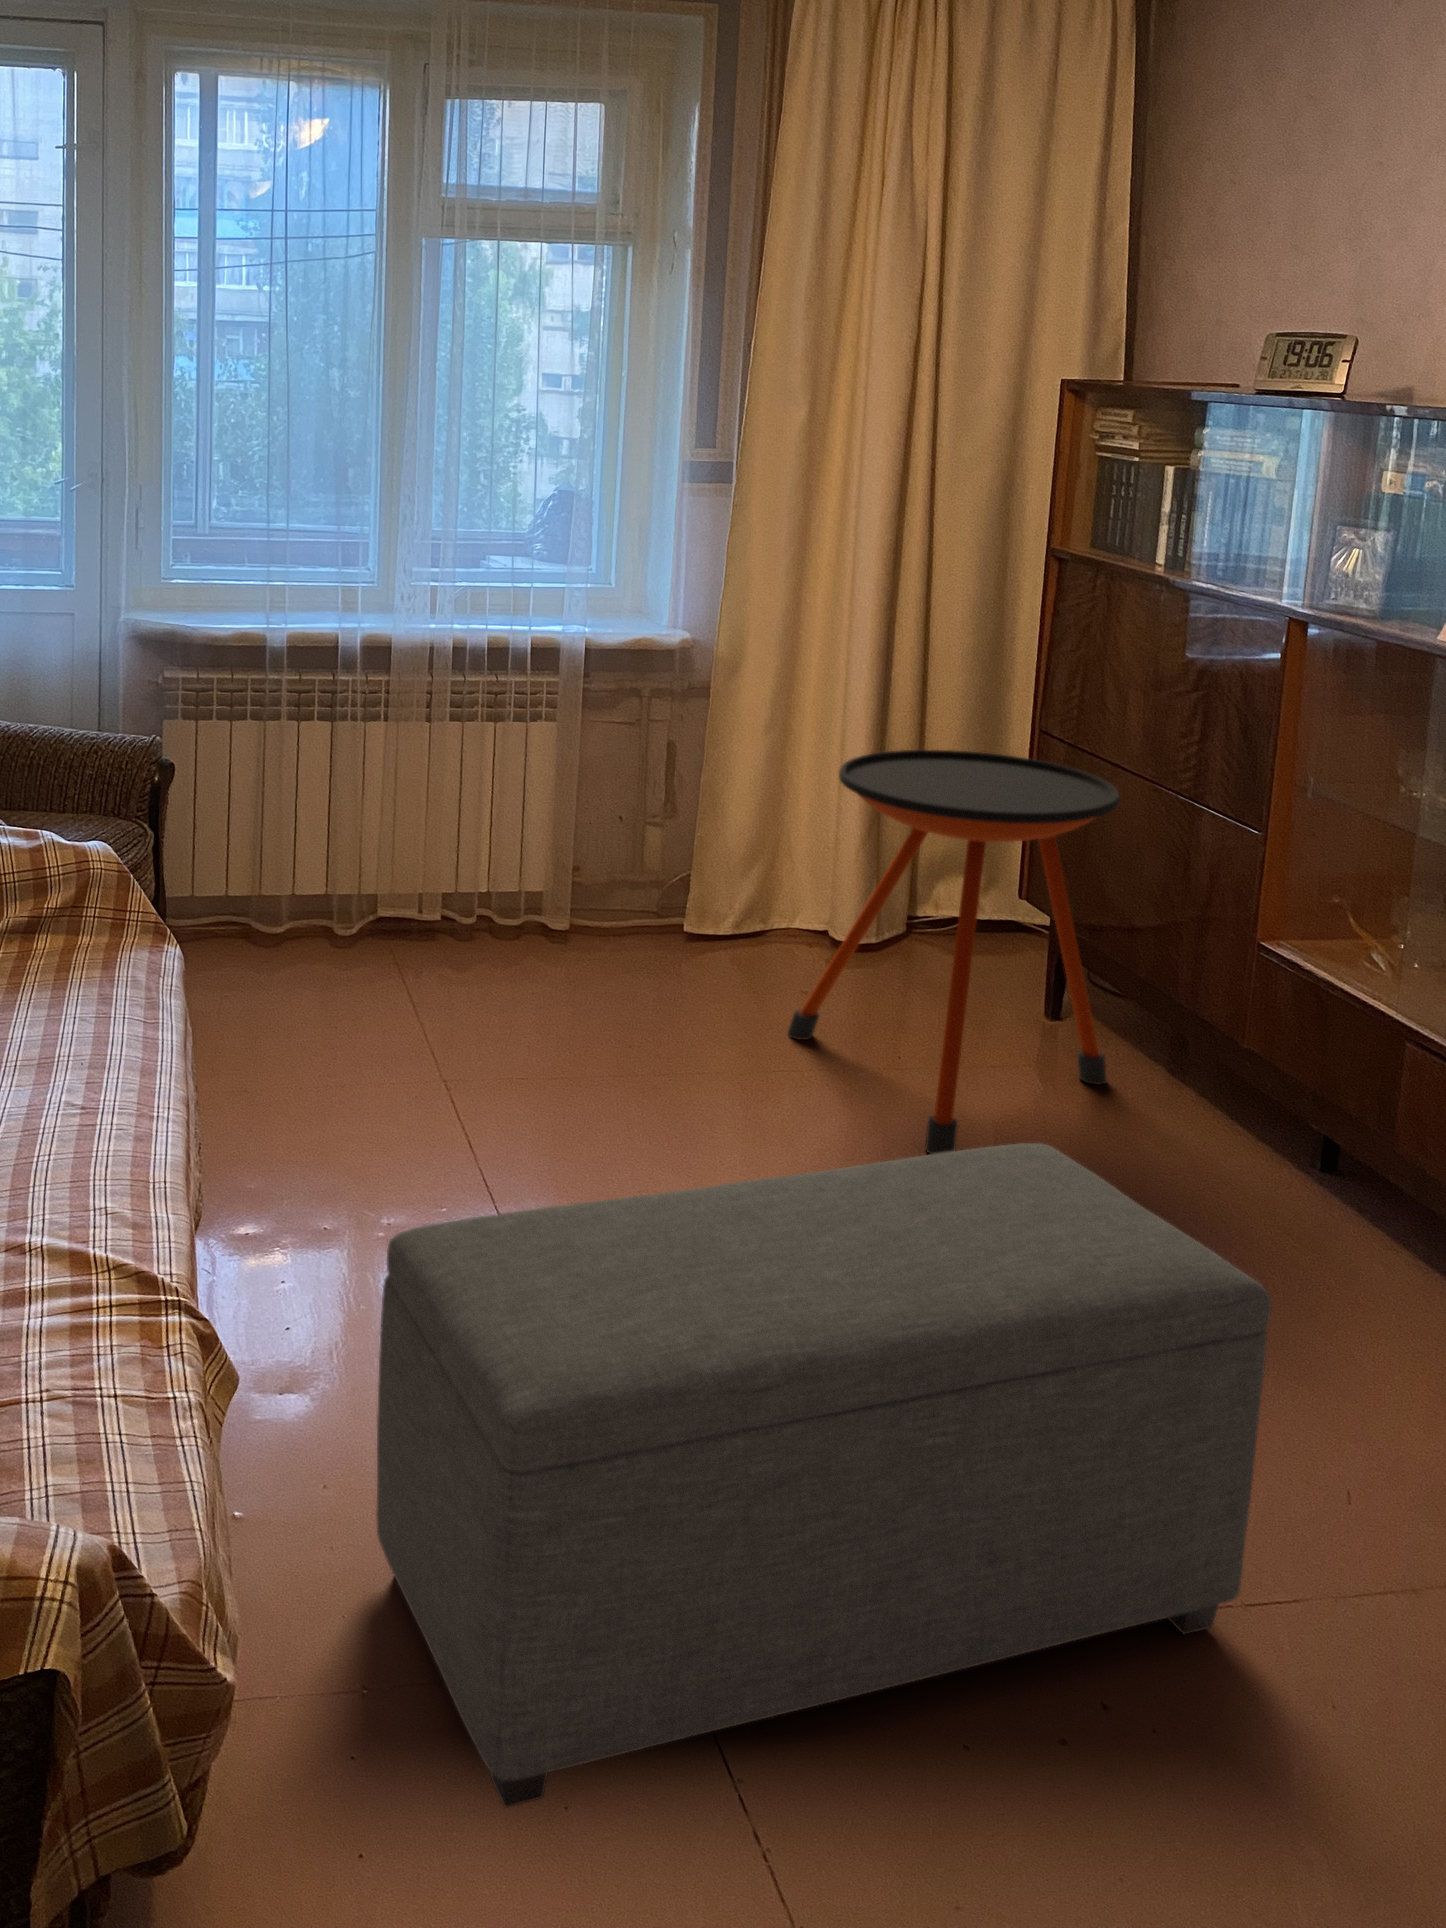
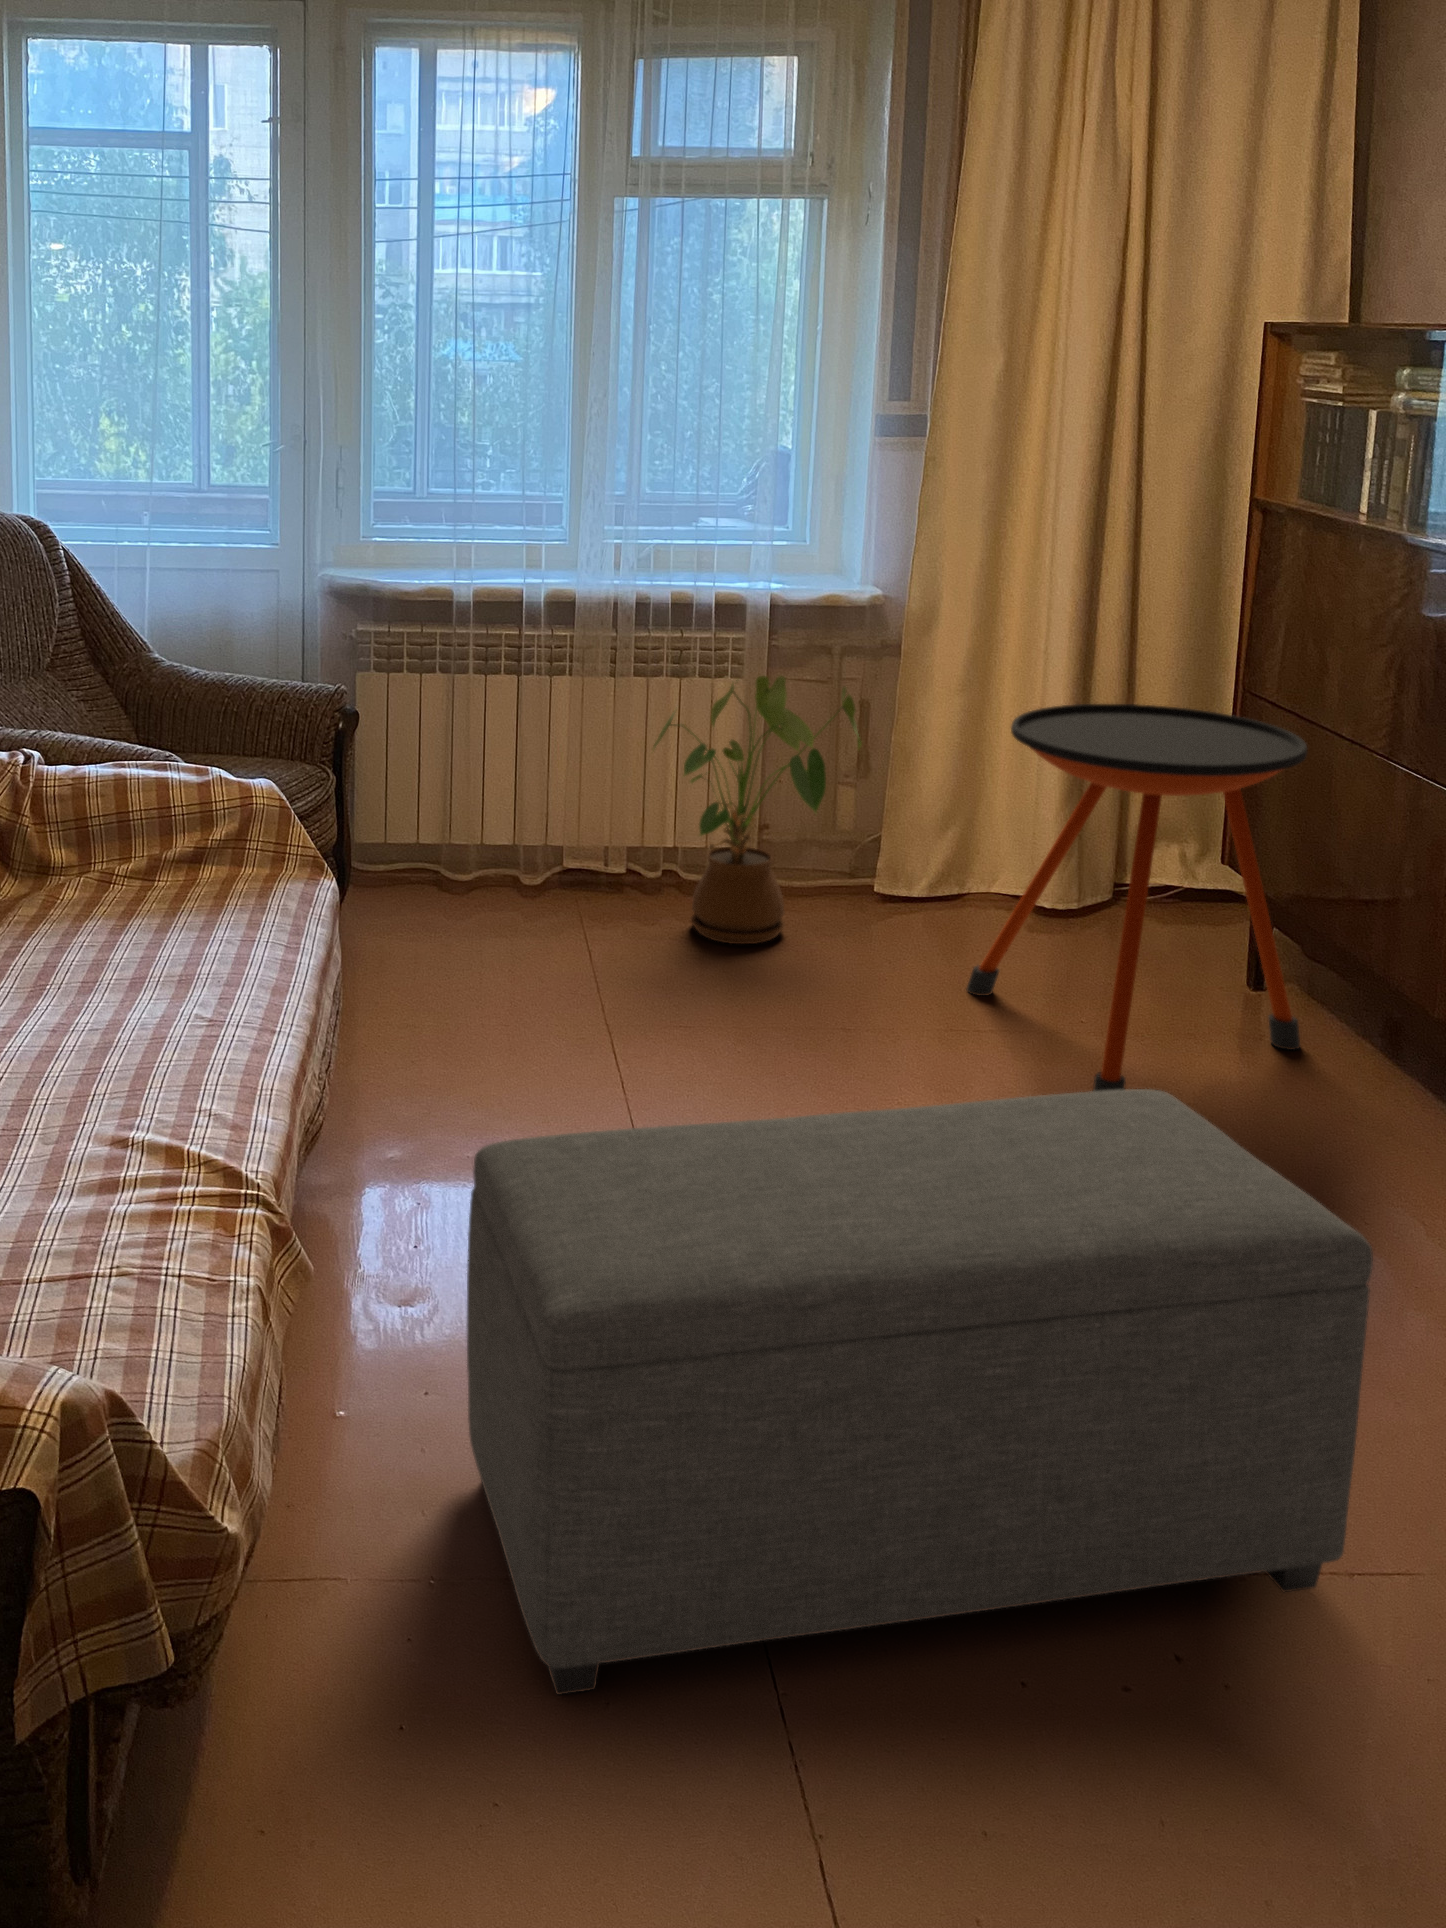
house plant: none [469,720,678,994] -> present [653,676,862,944]

